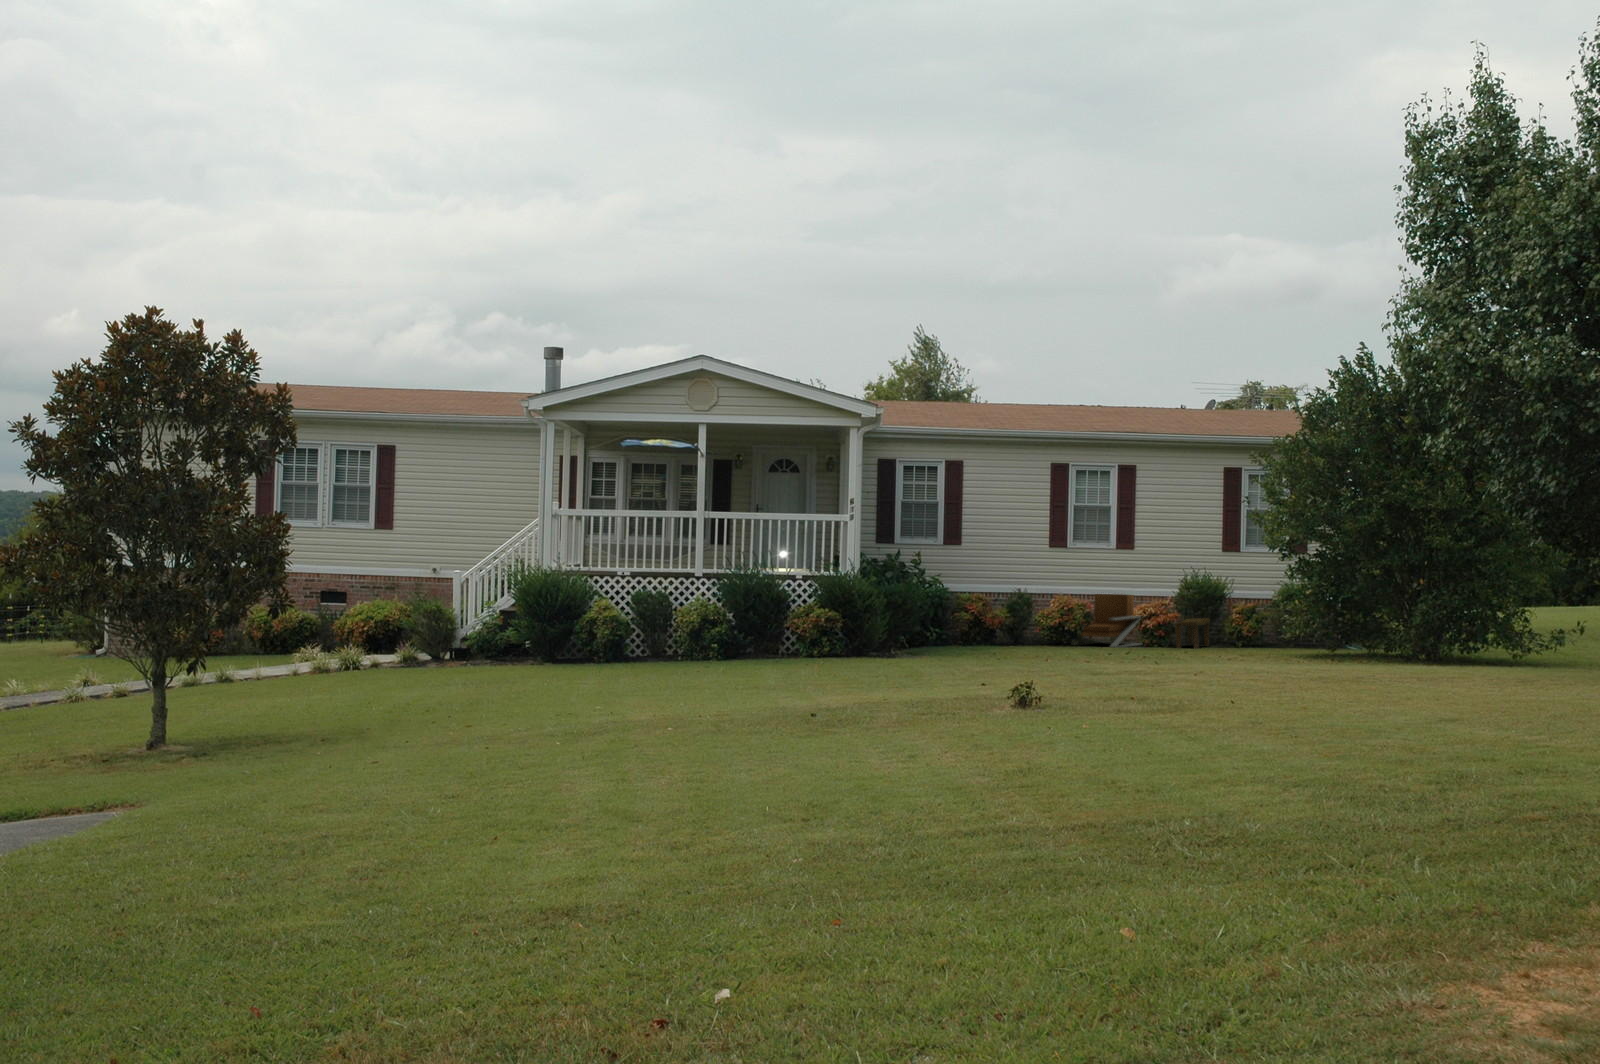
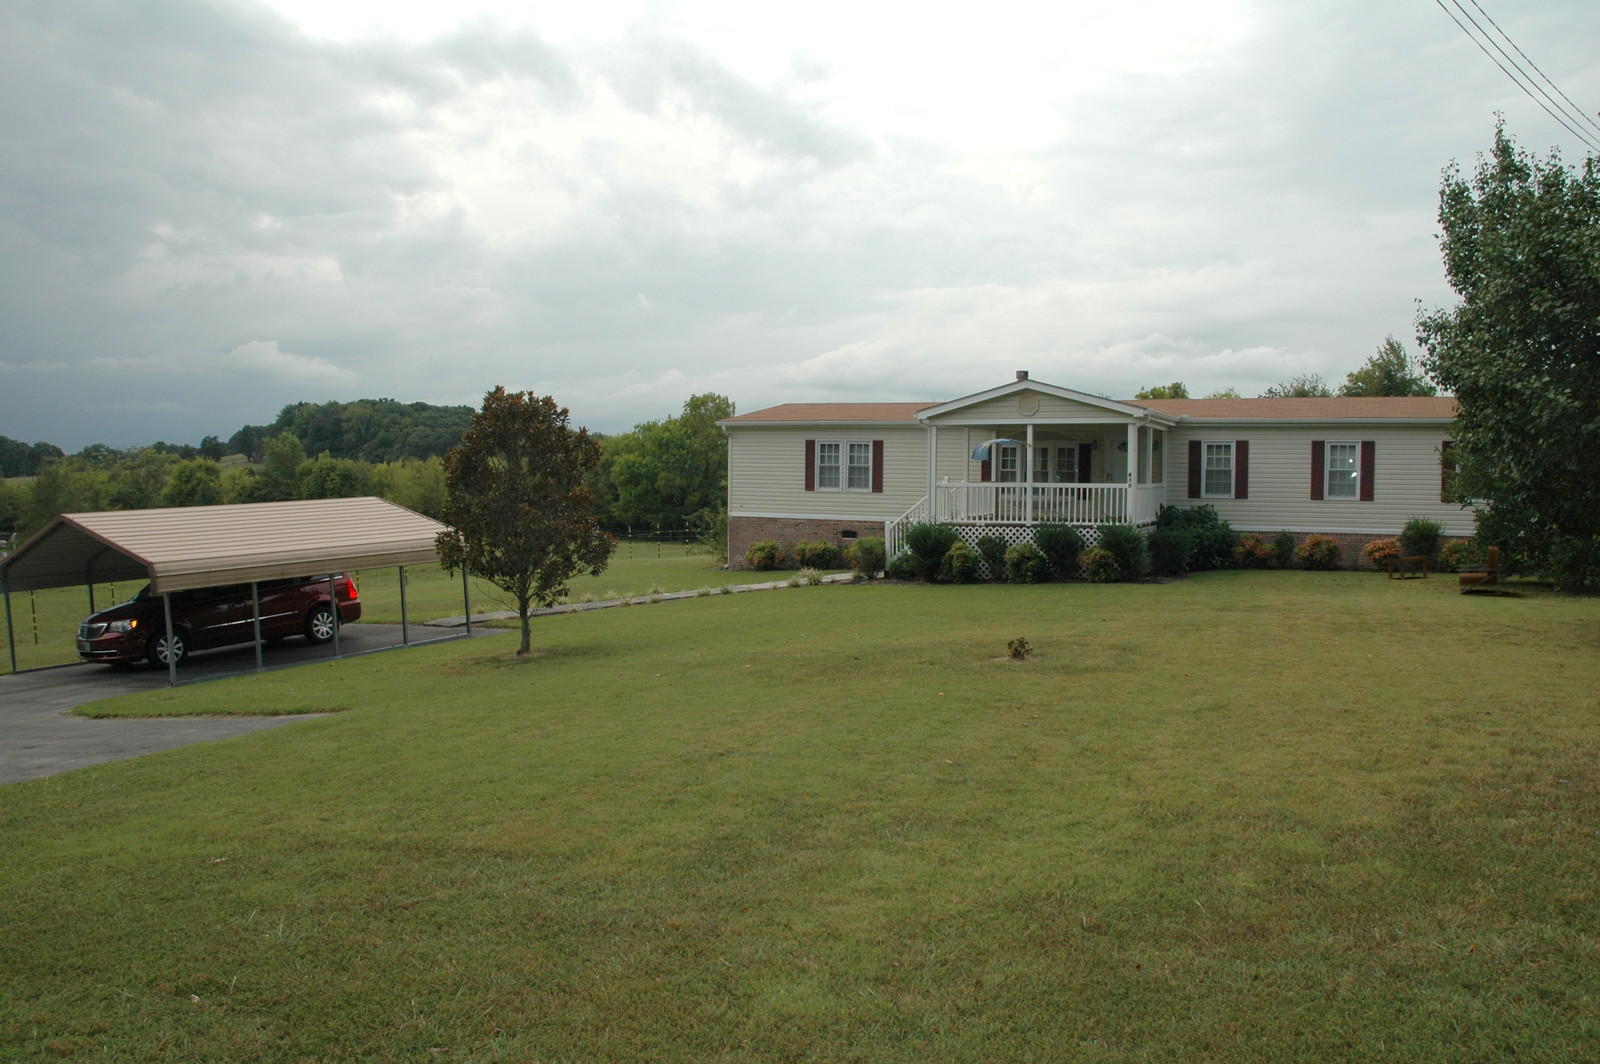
lounge chair: present [1072,594,1141,647] -> present [1458,546,1503,595]

